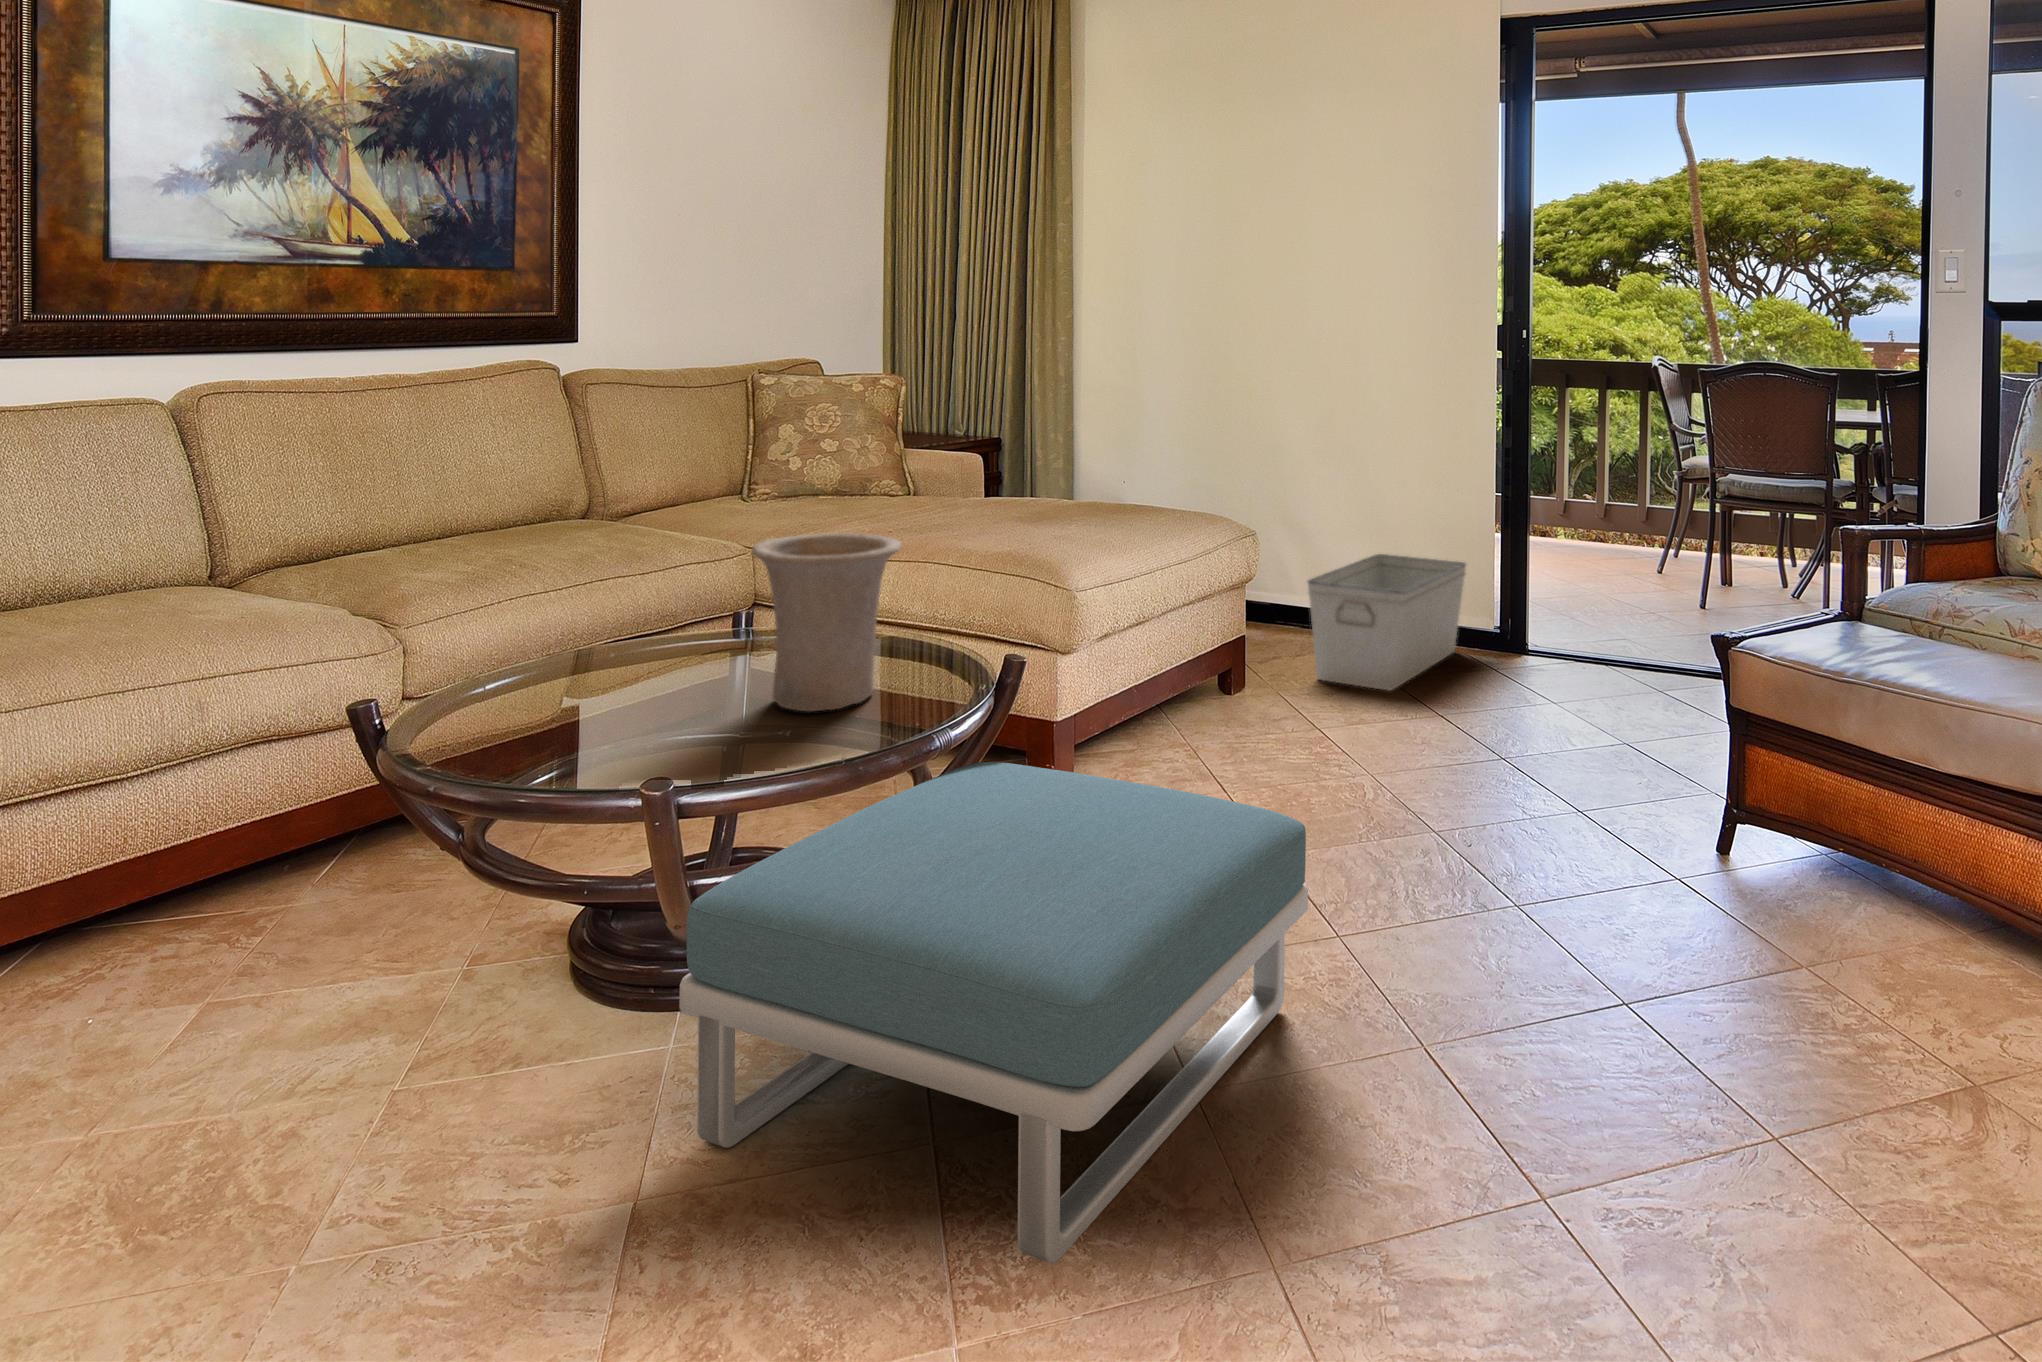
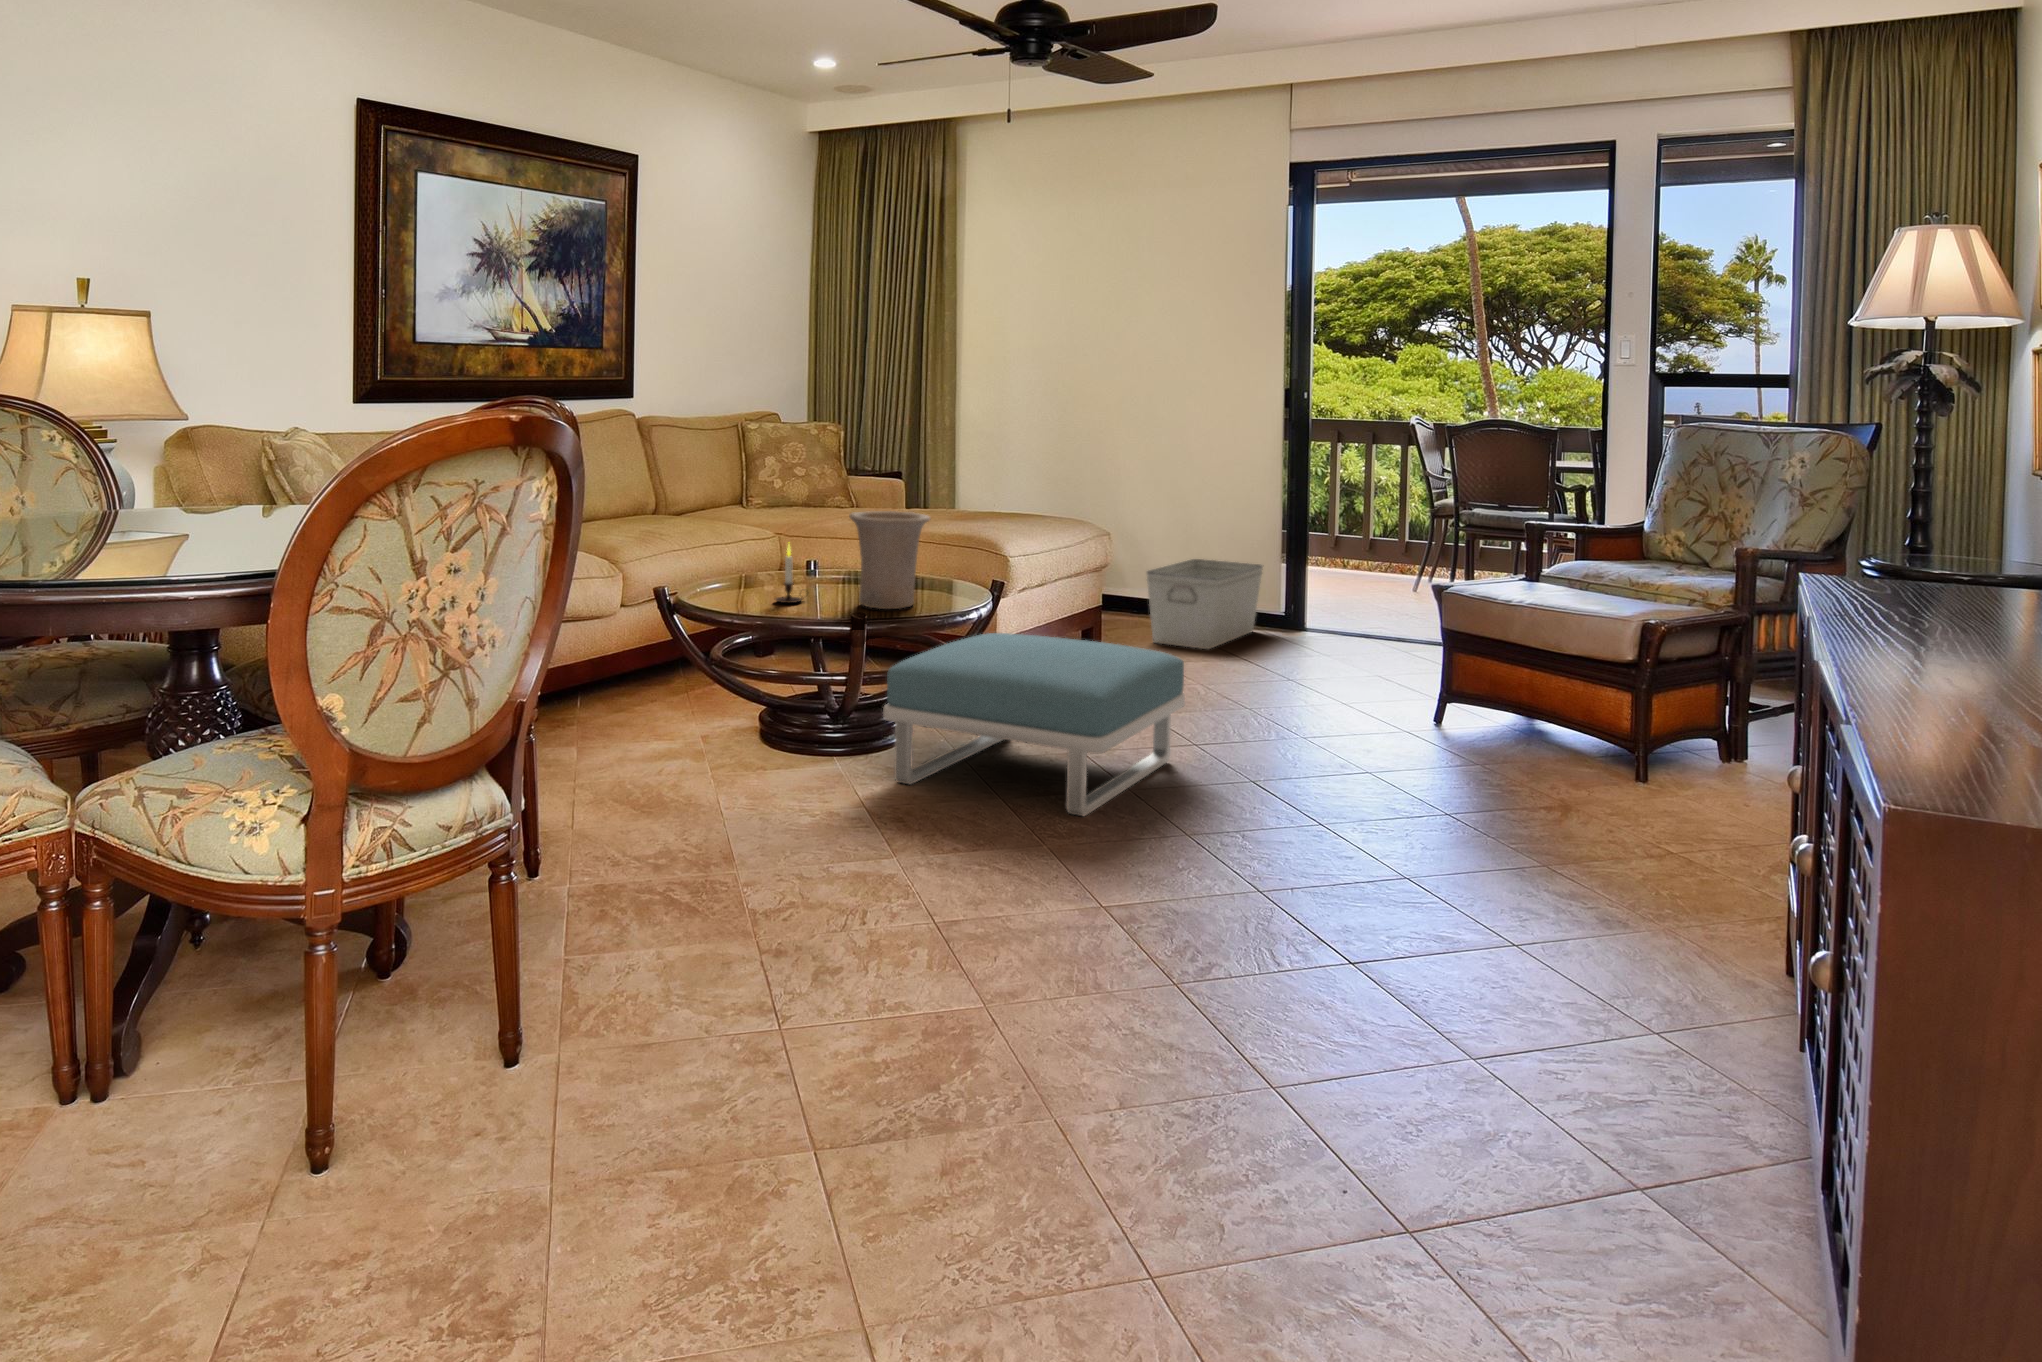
candle: none [631,591,699,699] -> present [776,545,802,603]

